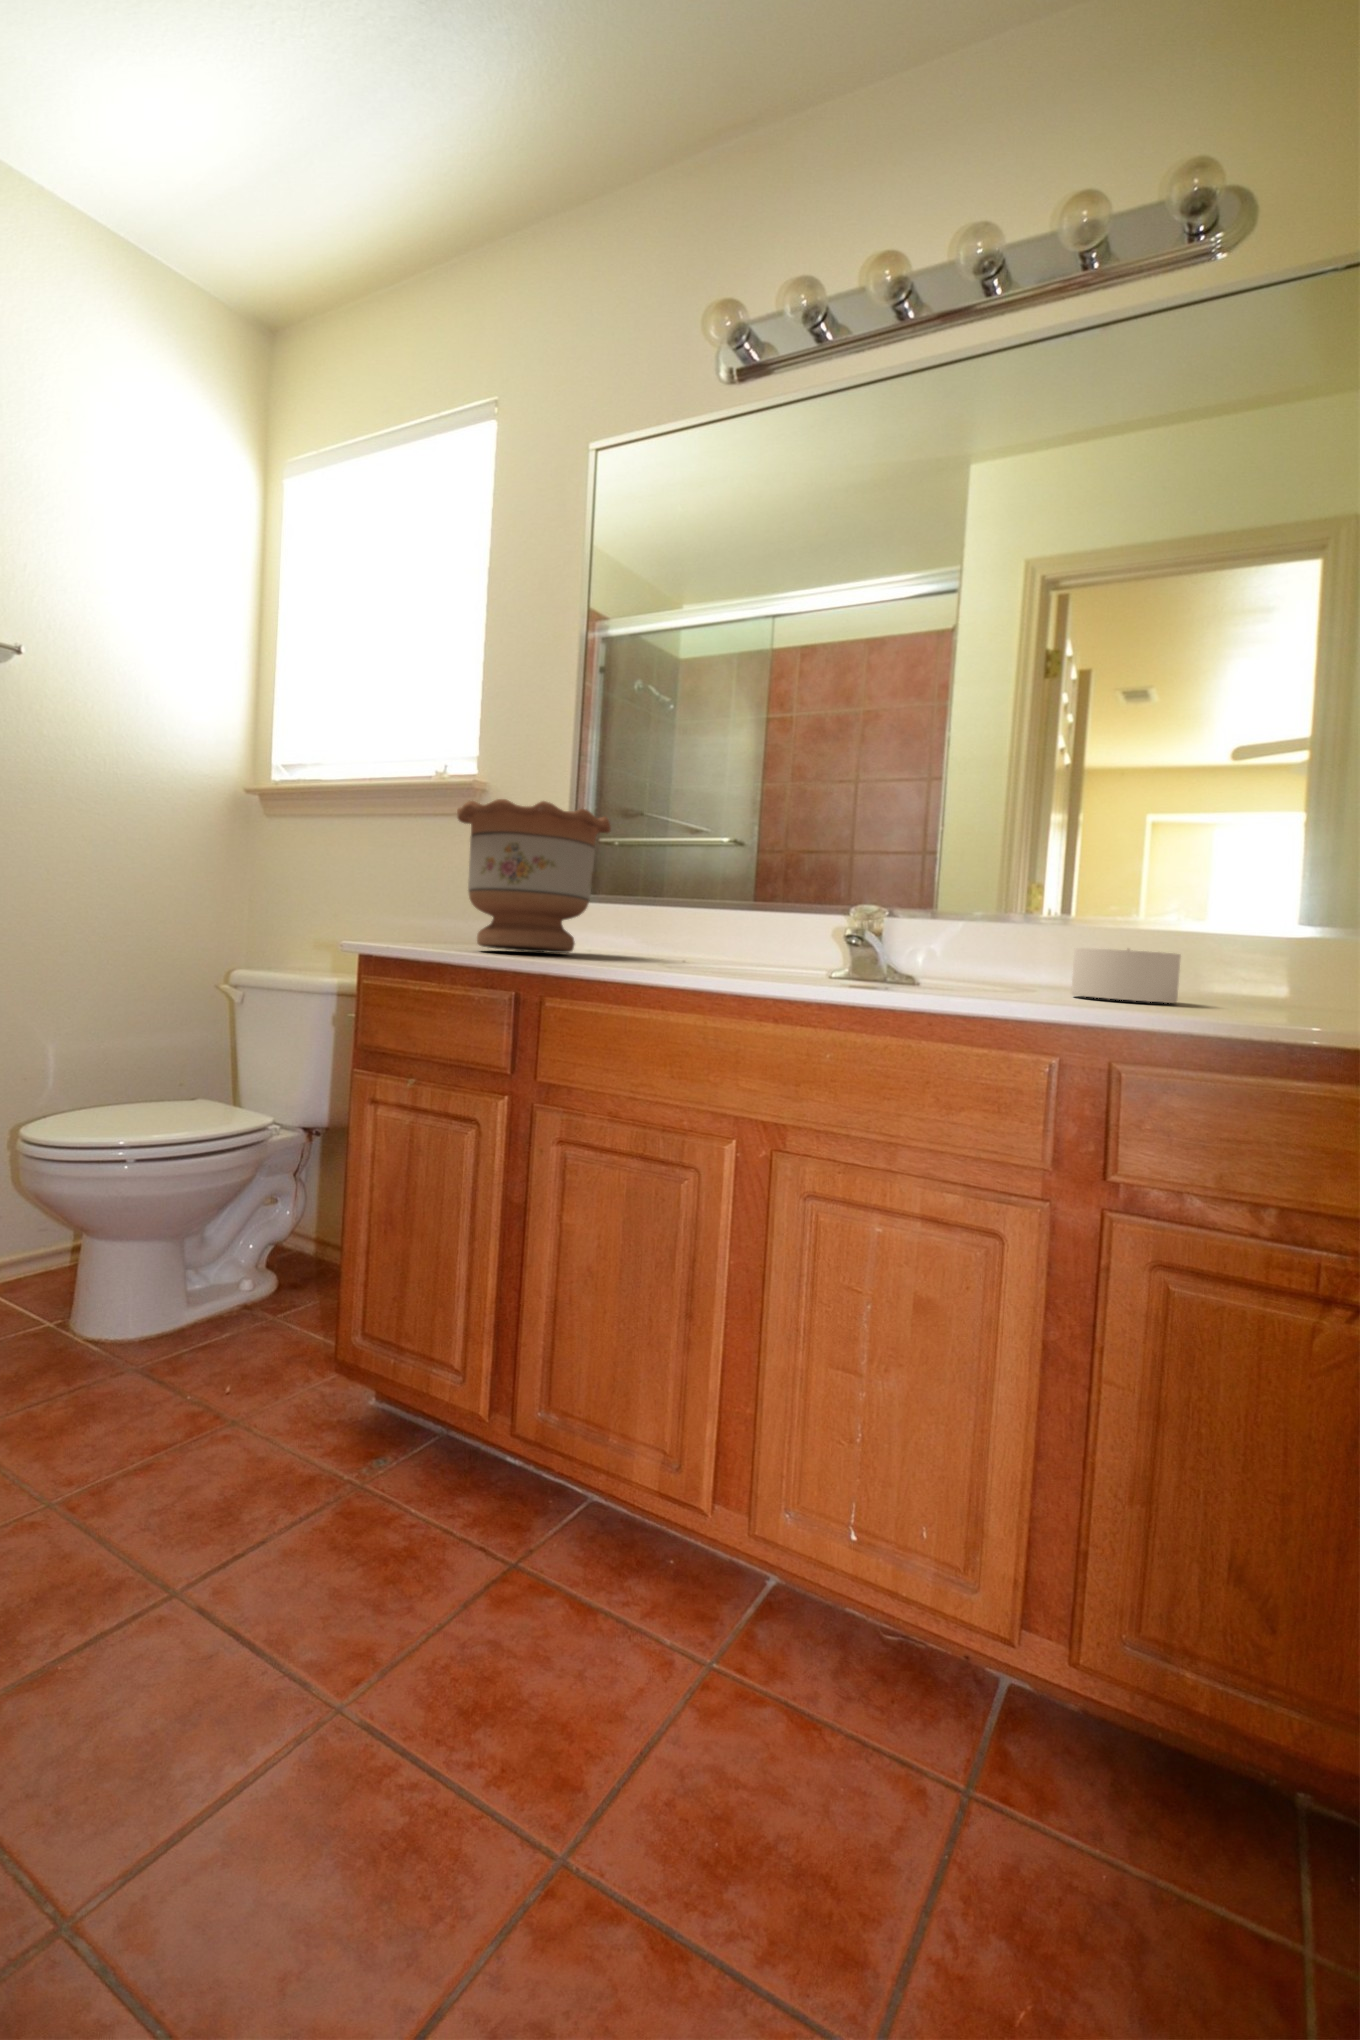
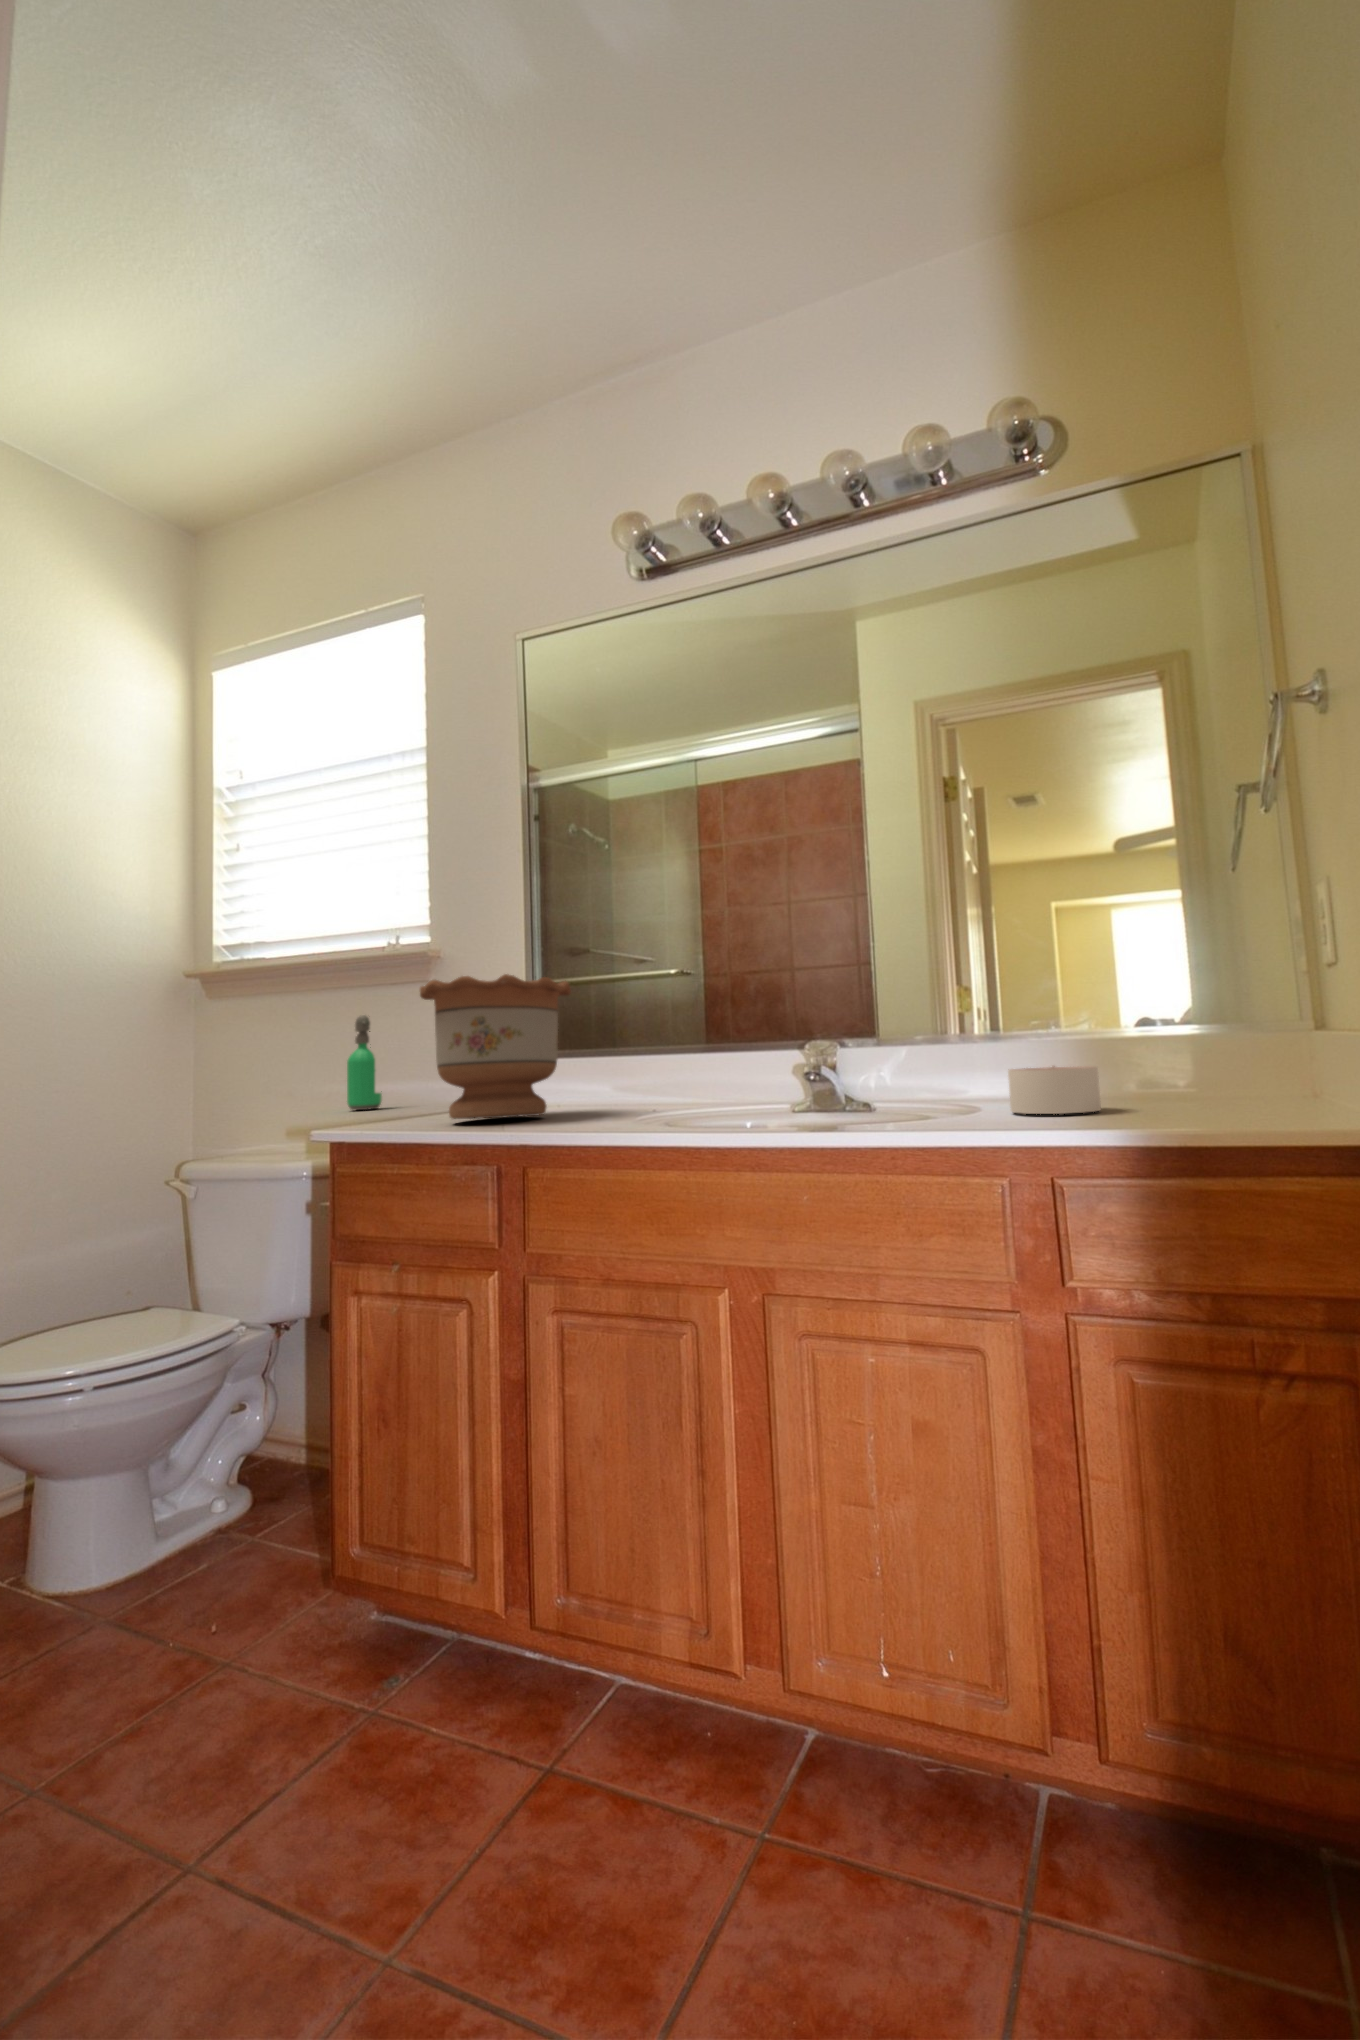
soap dispenser: none [387,843,422,936] -> present [347,1015,382,1110]

